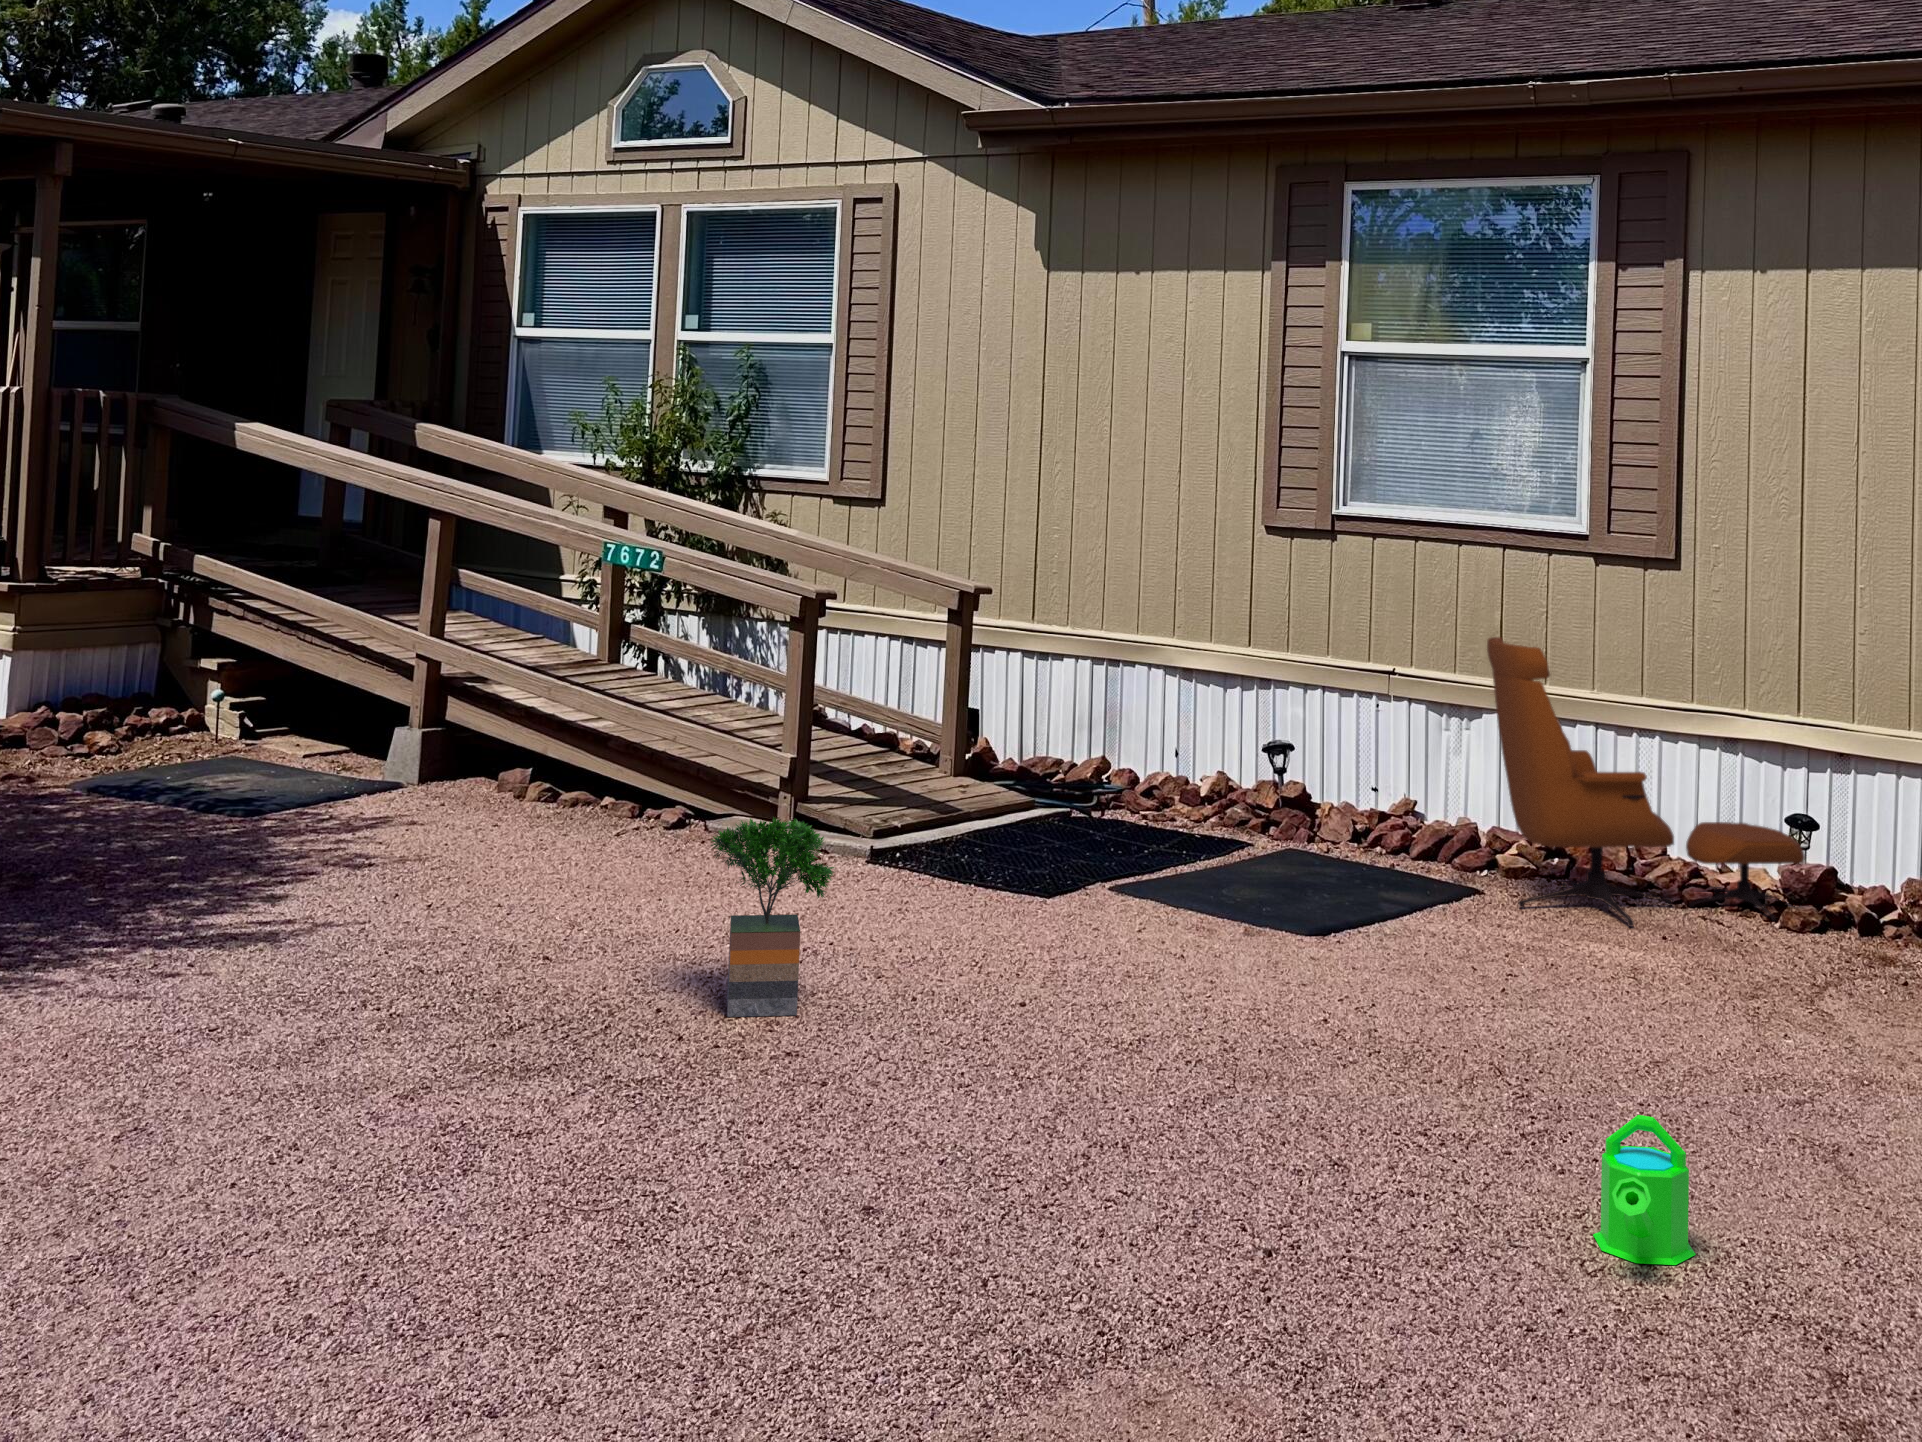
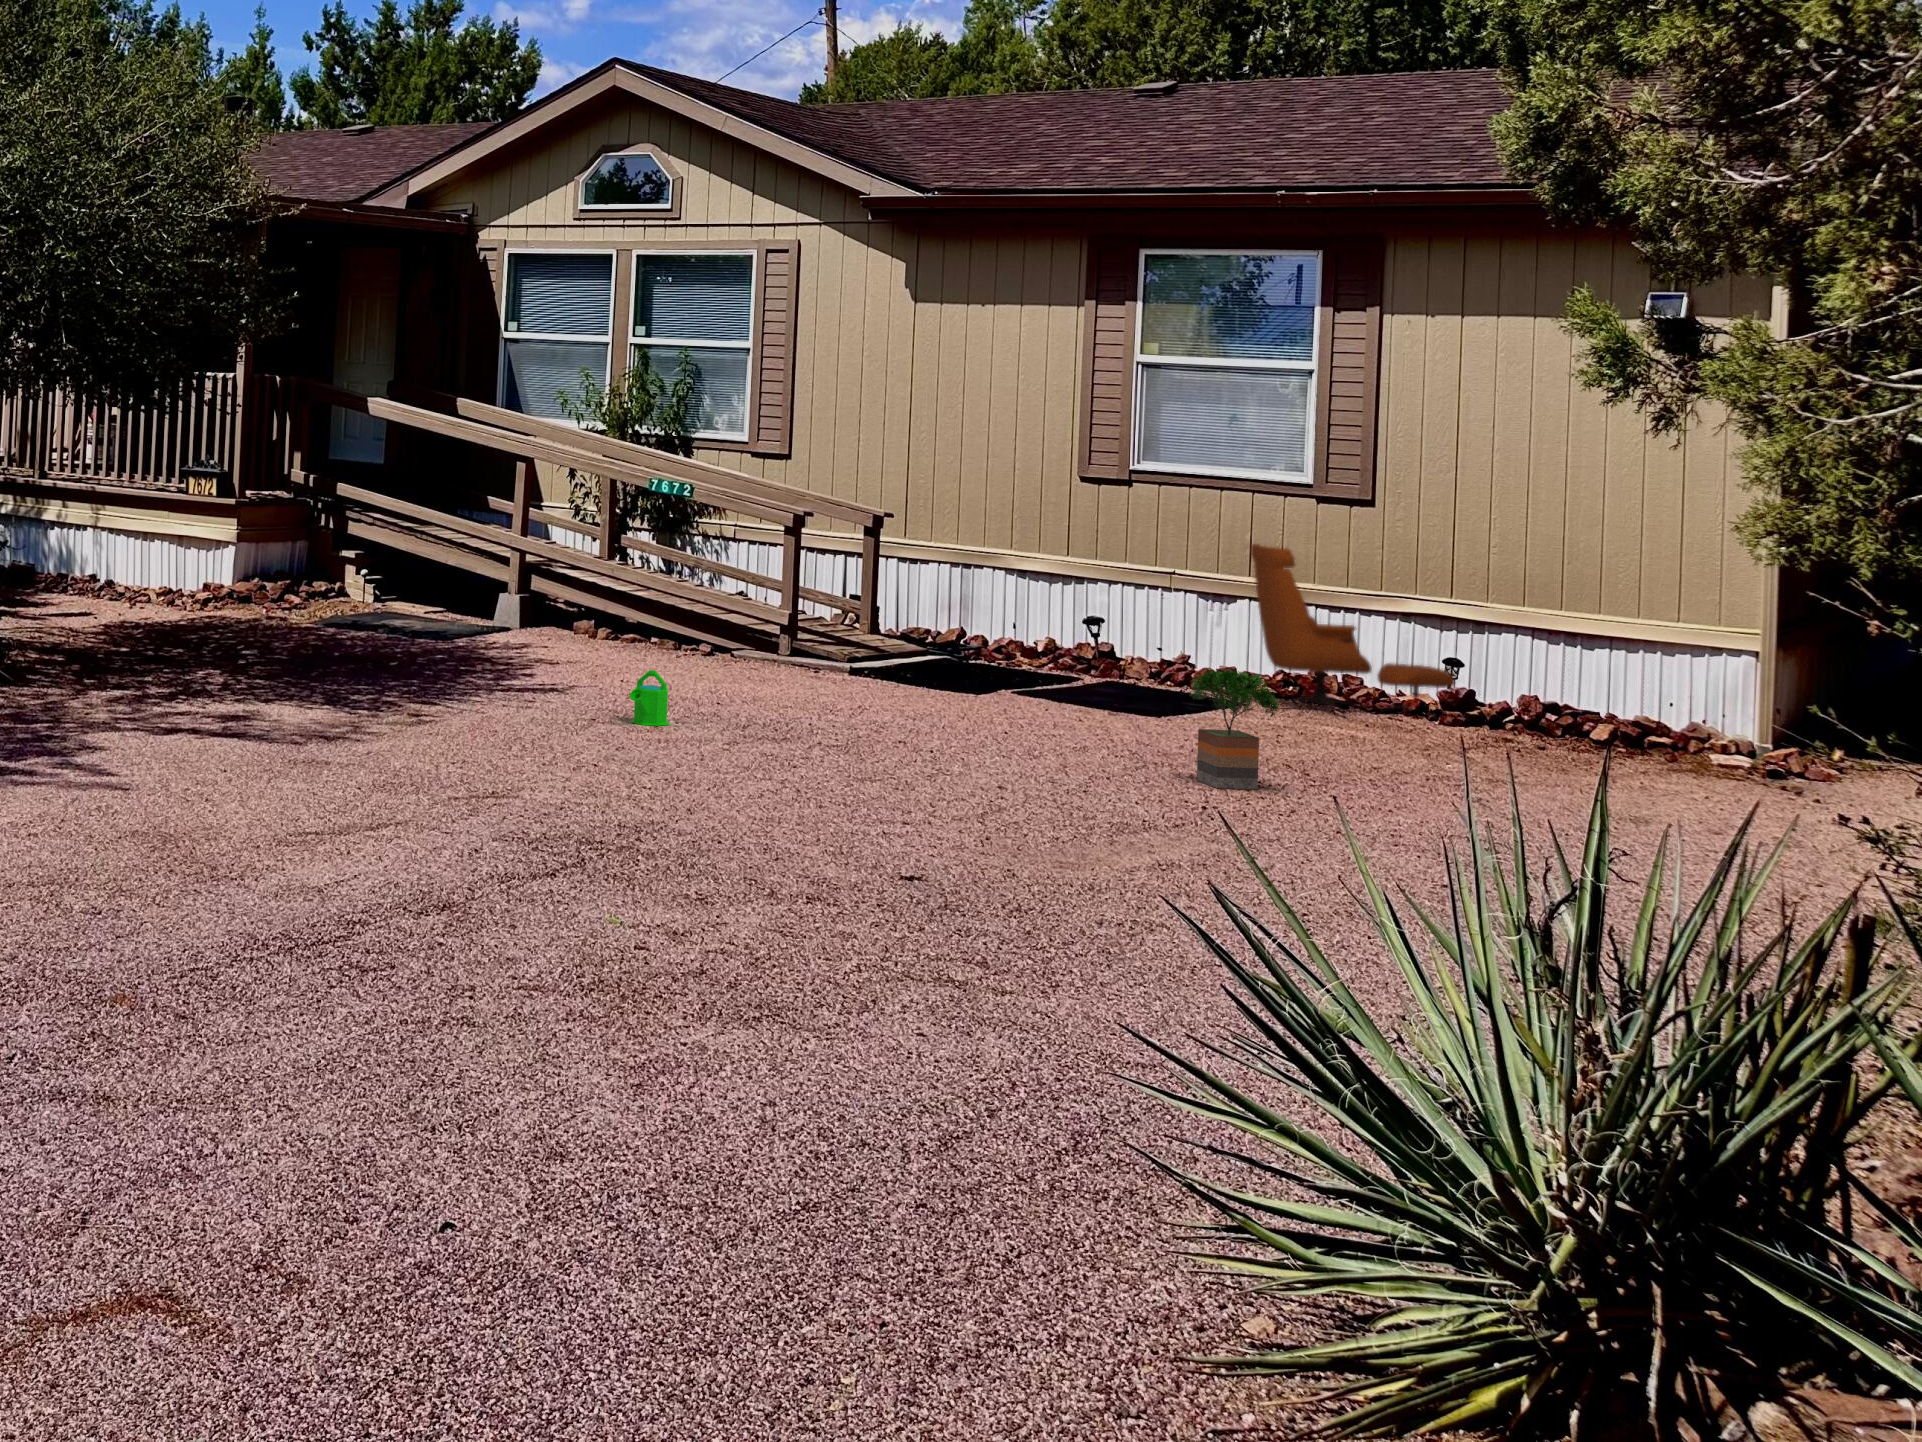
potted tree: present [711,817,834,1017] -> present [1191,669,1279,789]
watering can: present [1593,1115,1696,1265] -> present [630,670,670,726]

